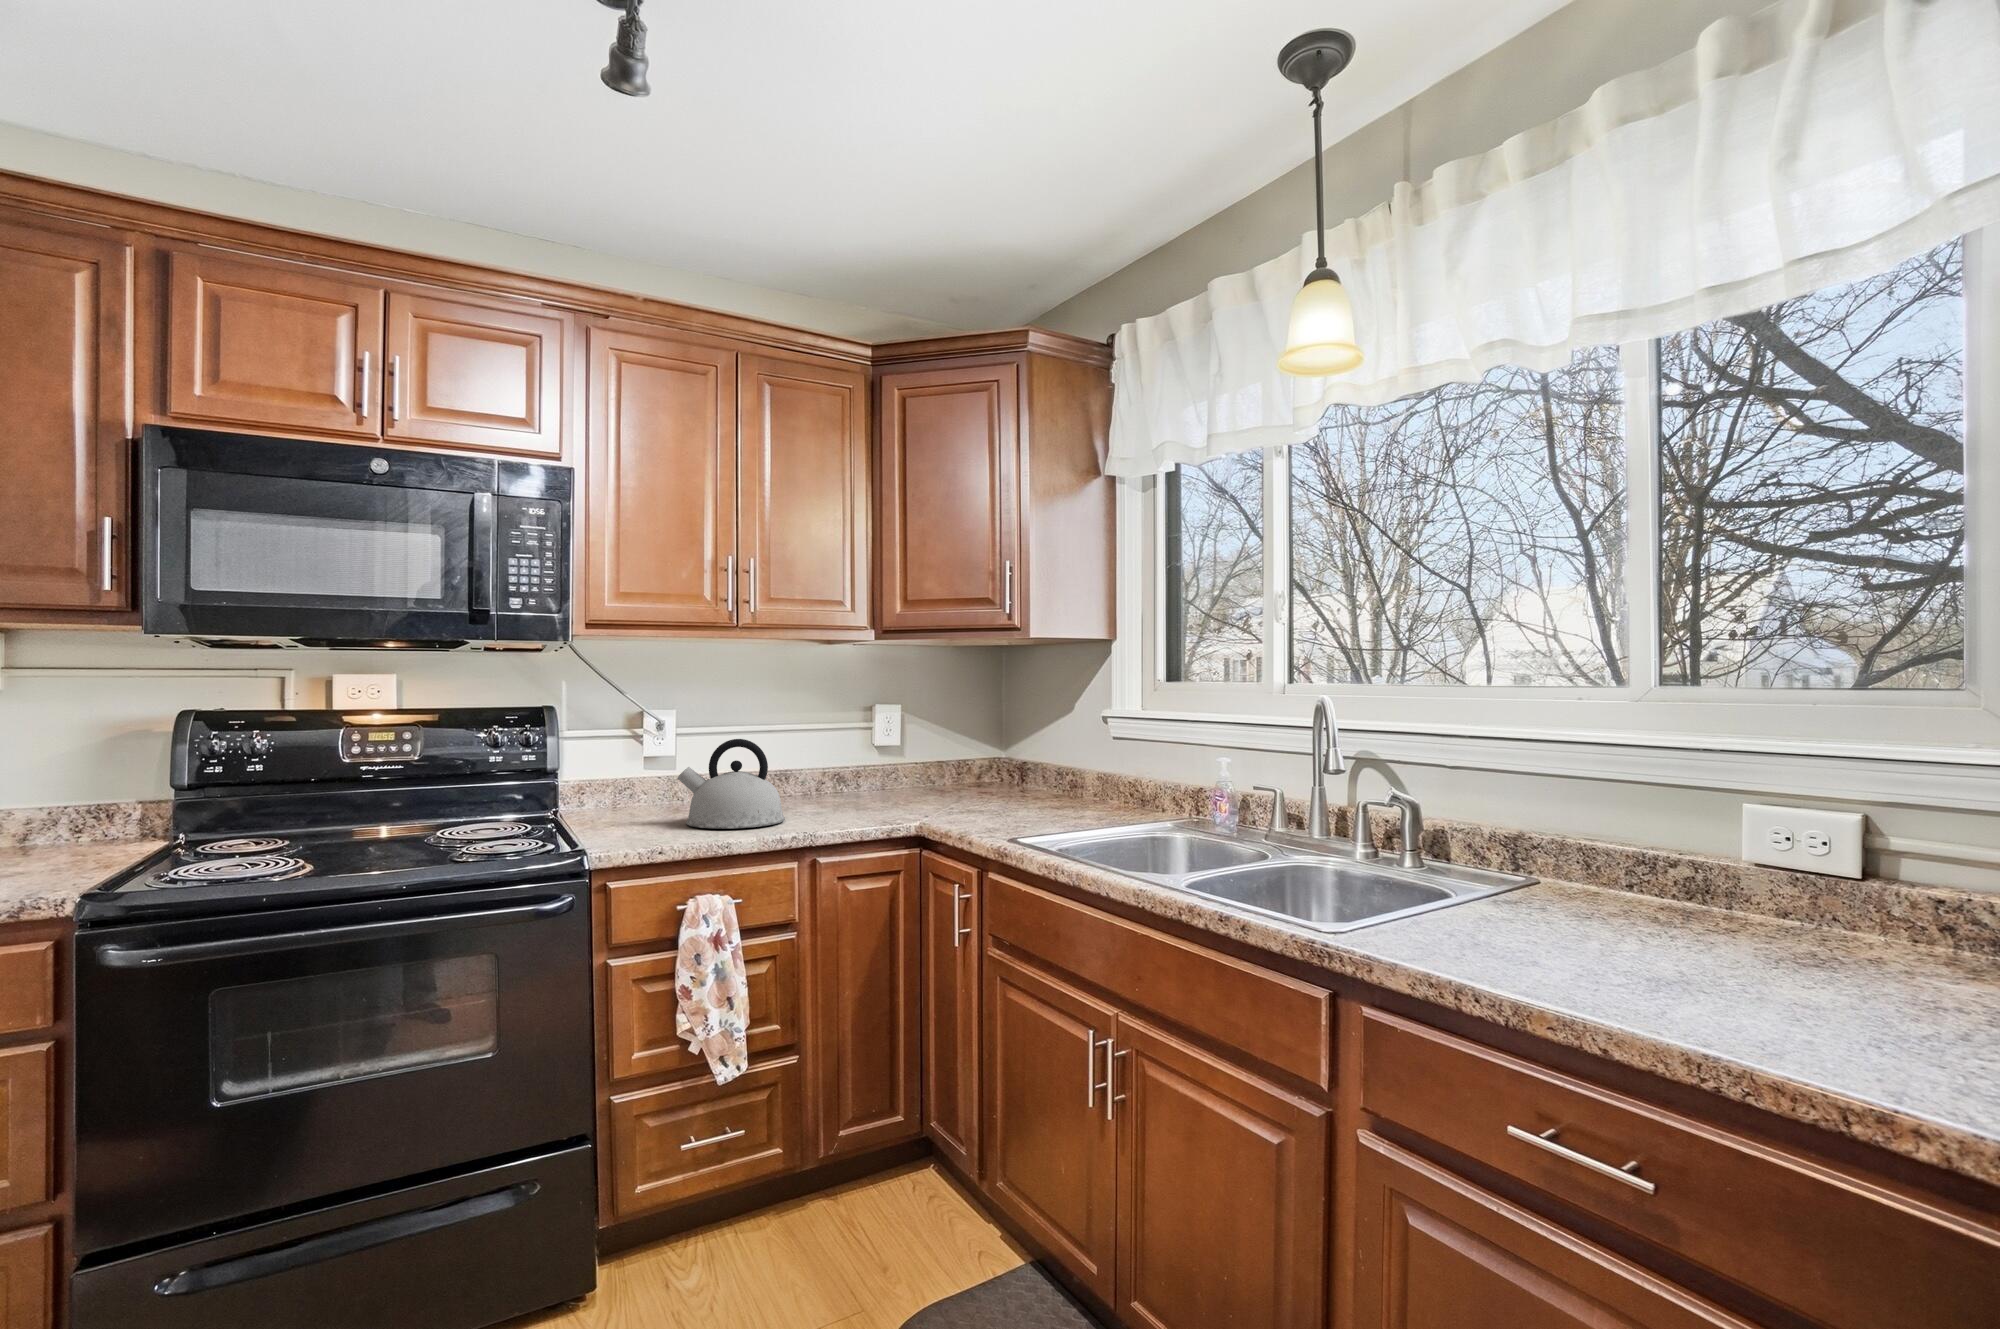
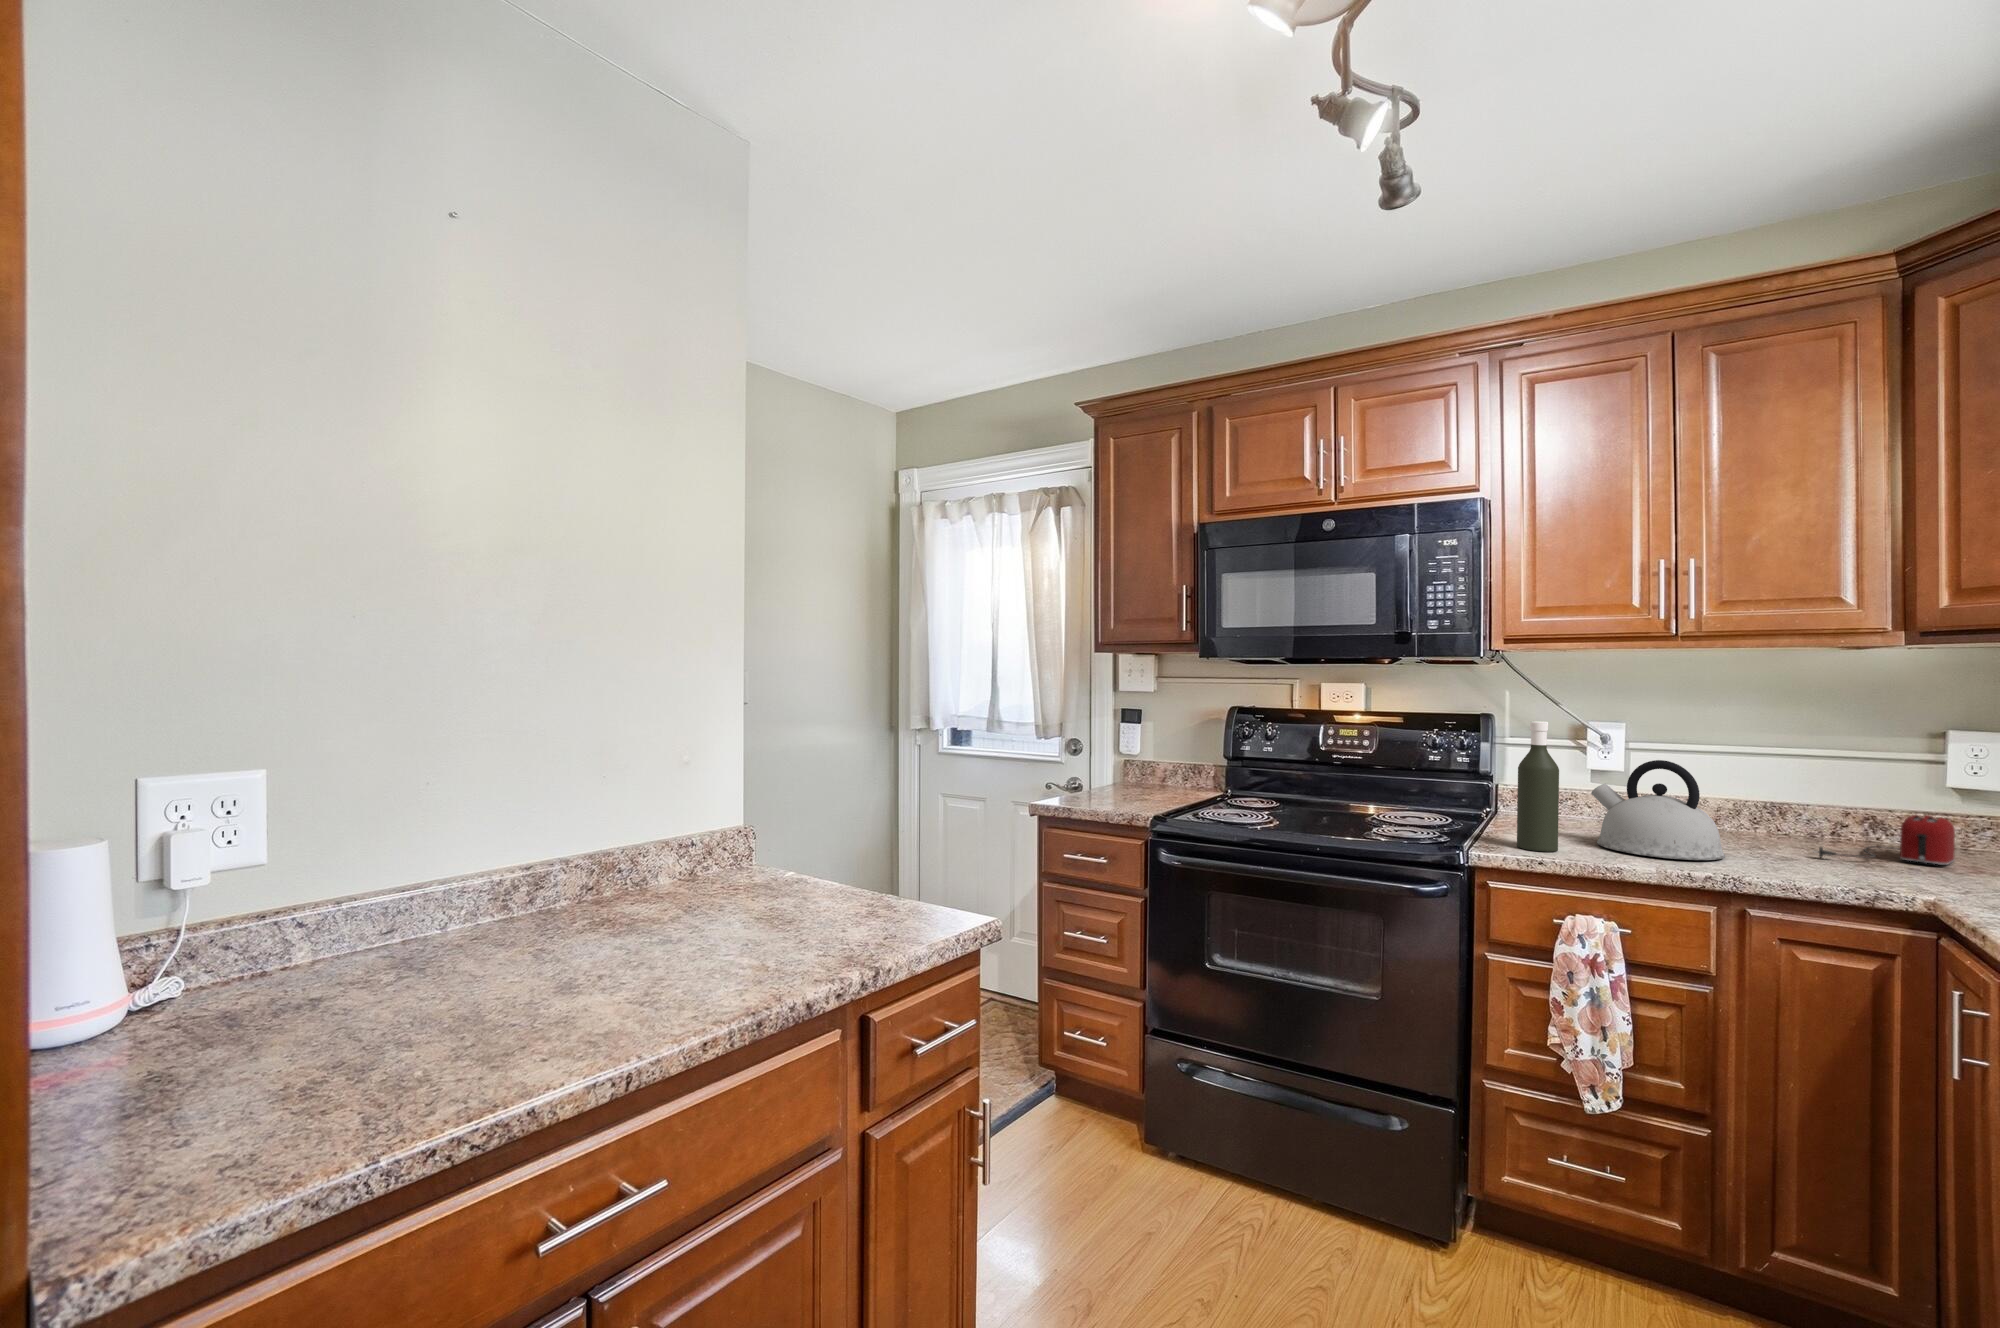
bottle: none [632,709,671,843] -> present [1517,721,1559,852]
toaster: none [825,764,893,807] -> present [1814,815,1955,865]

